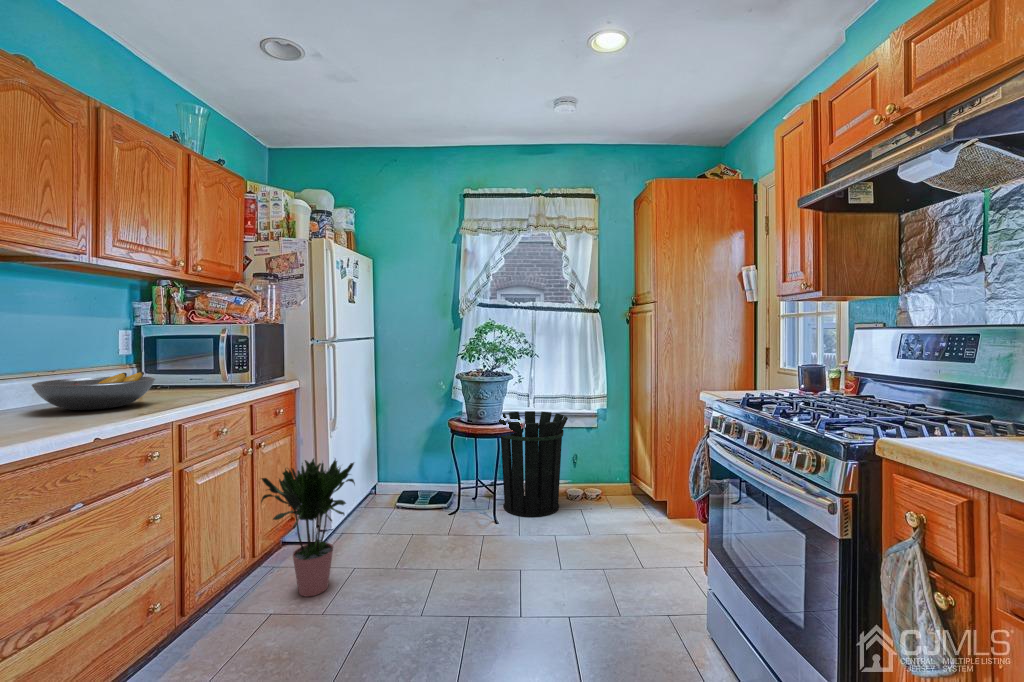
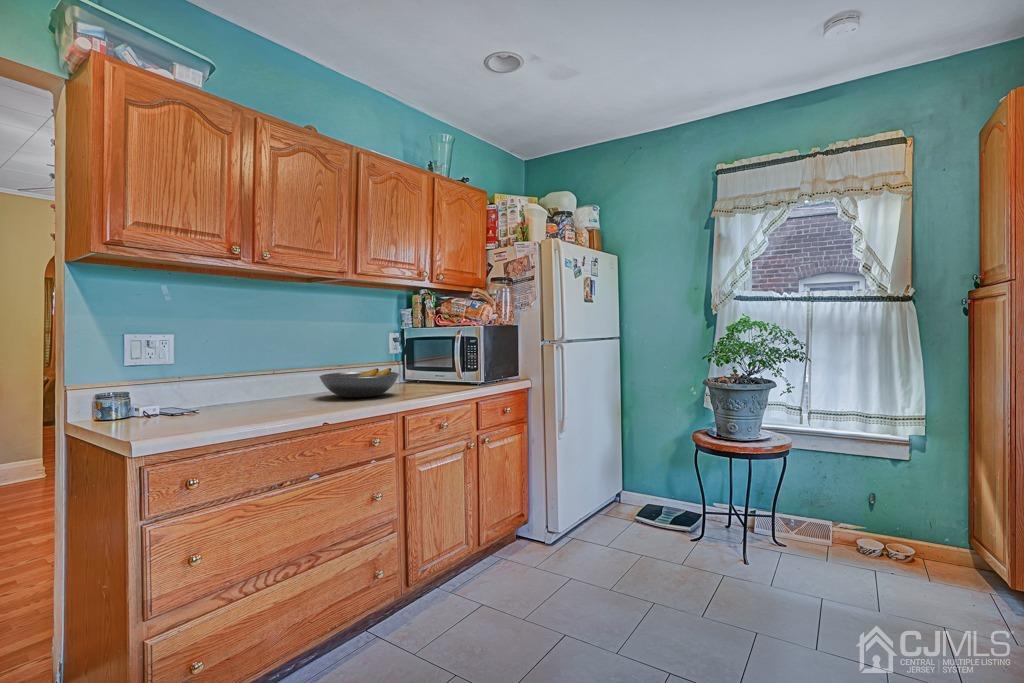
waste bin: present [499,411,568,517] -> none [749,430,855,567]
potted plant: present [261,459,355,597] -> none [481,450,577,593]

